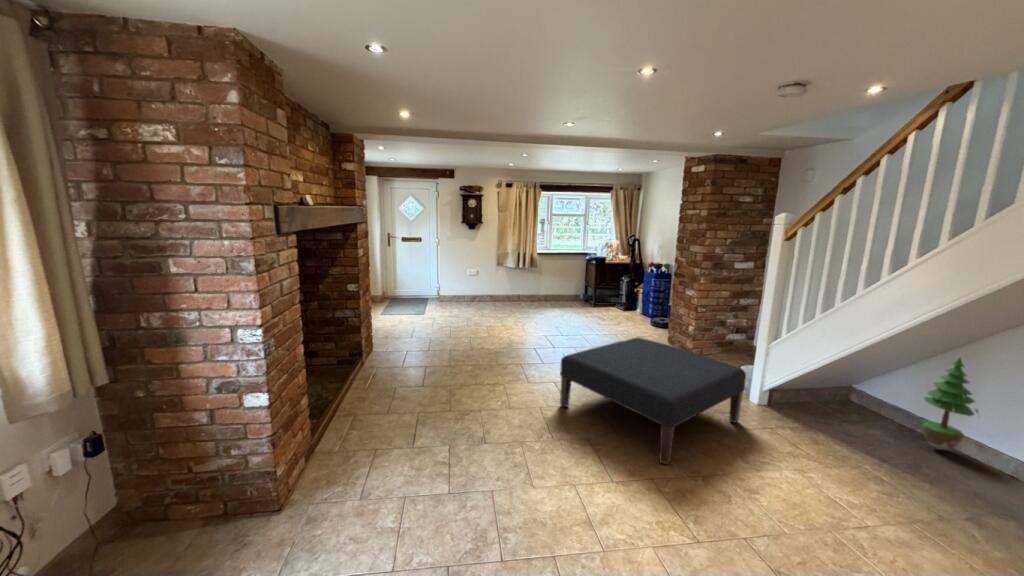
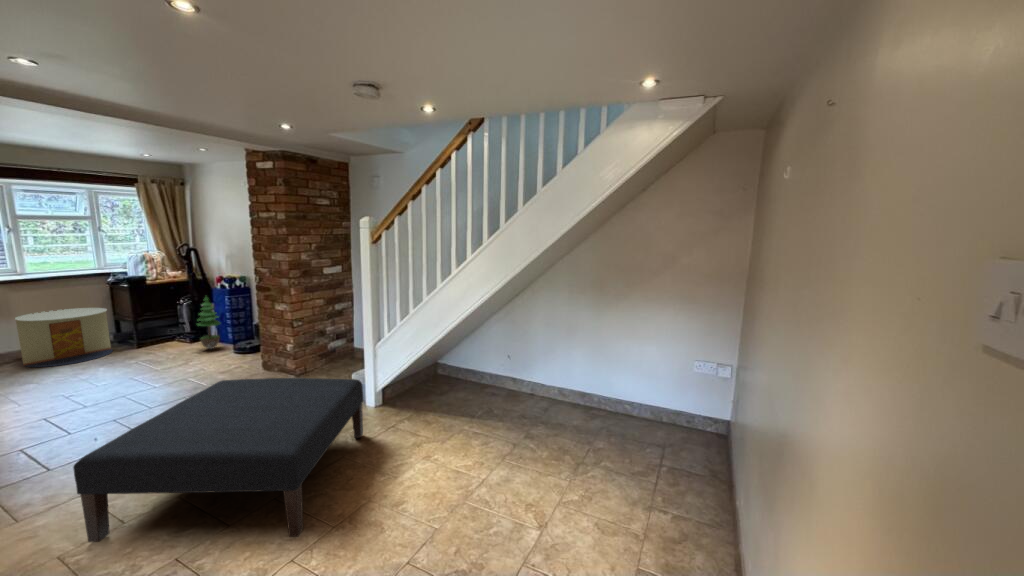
side table: none [546,274,585,308] -> present [15,308,113,367]
potted tree: present [923,358,975,450] -> present [197,297,220,349]

